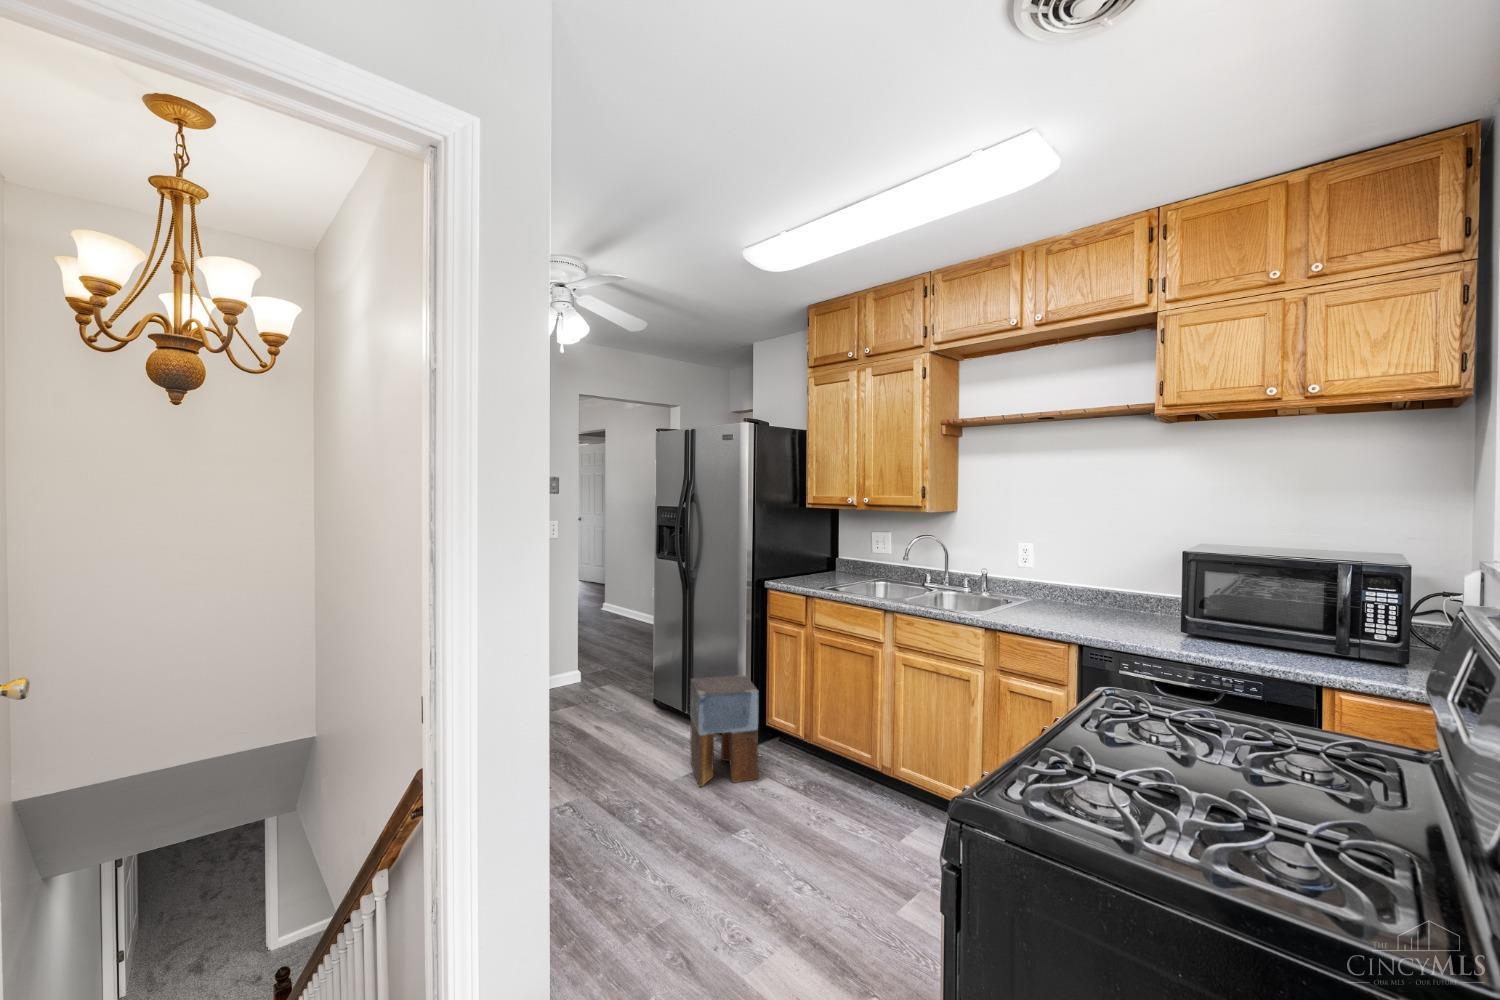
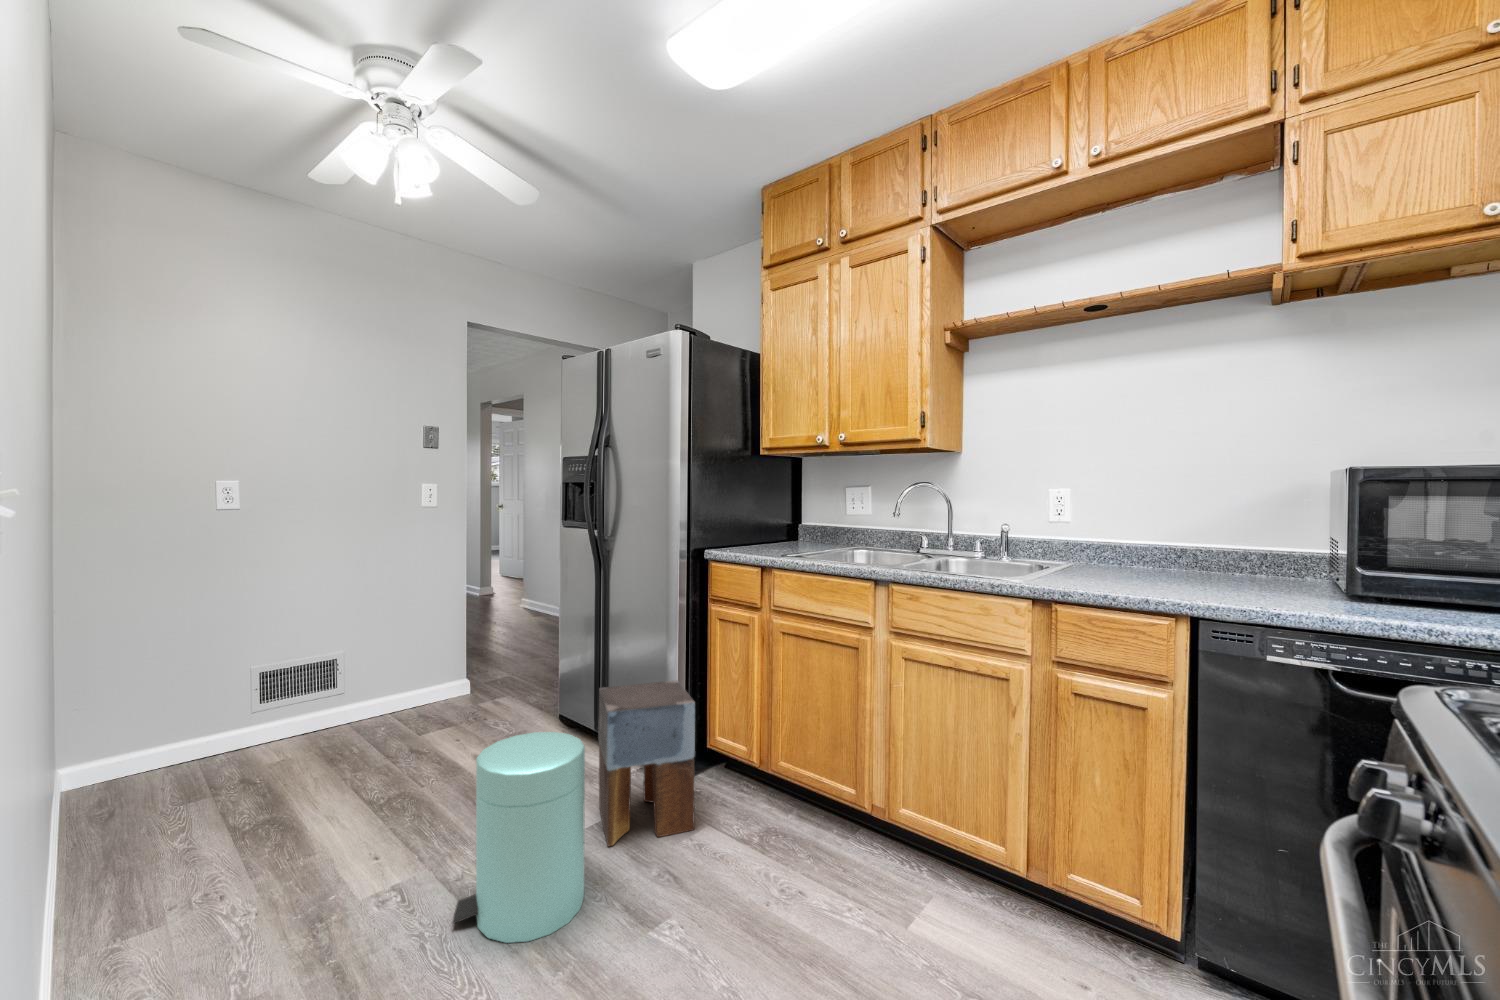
trash can: none [608,707,688,836] -> present [452,732,585,943]

